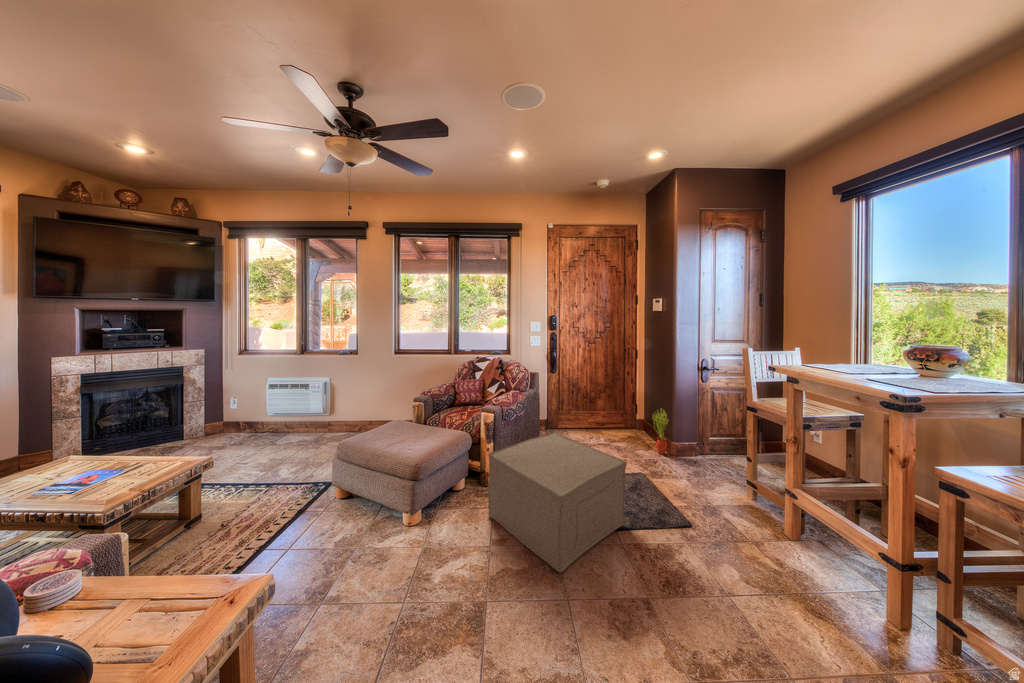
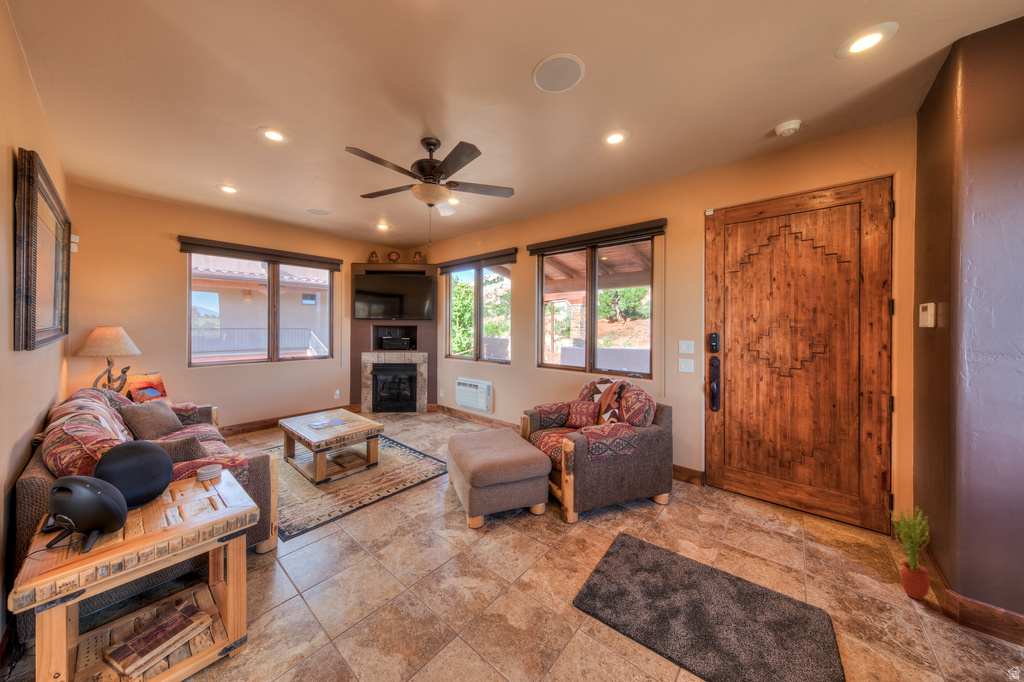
ottoman: present [488,432,627,573] -> none [535,481,709,660]

